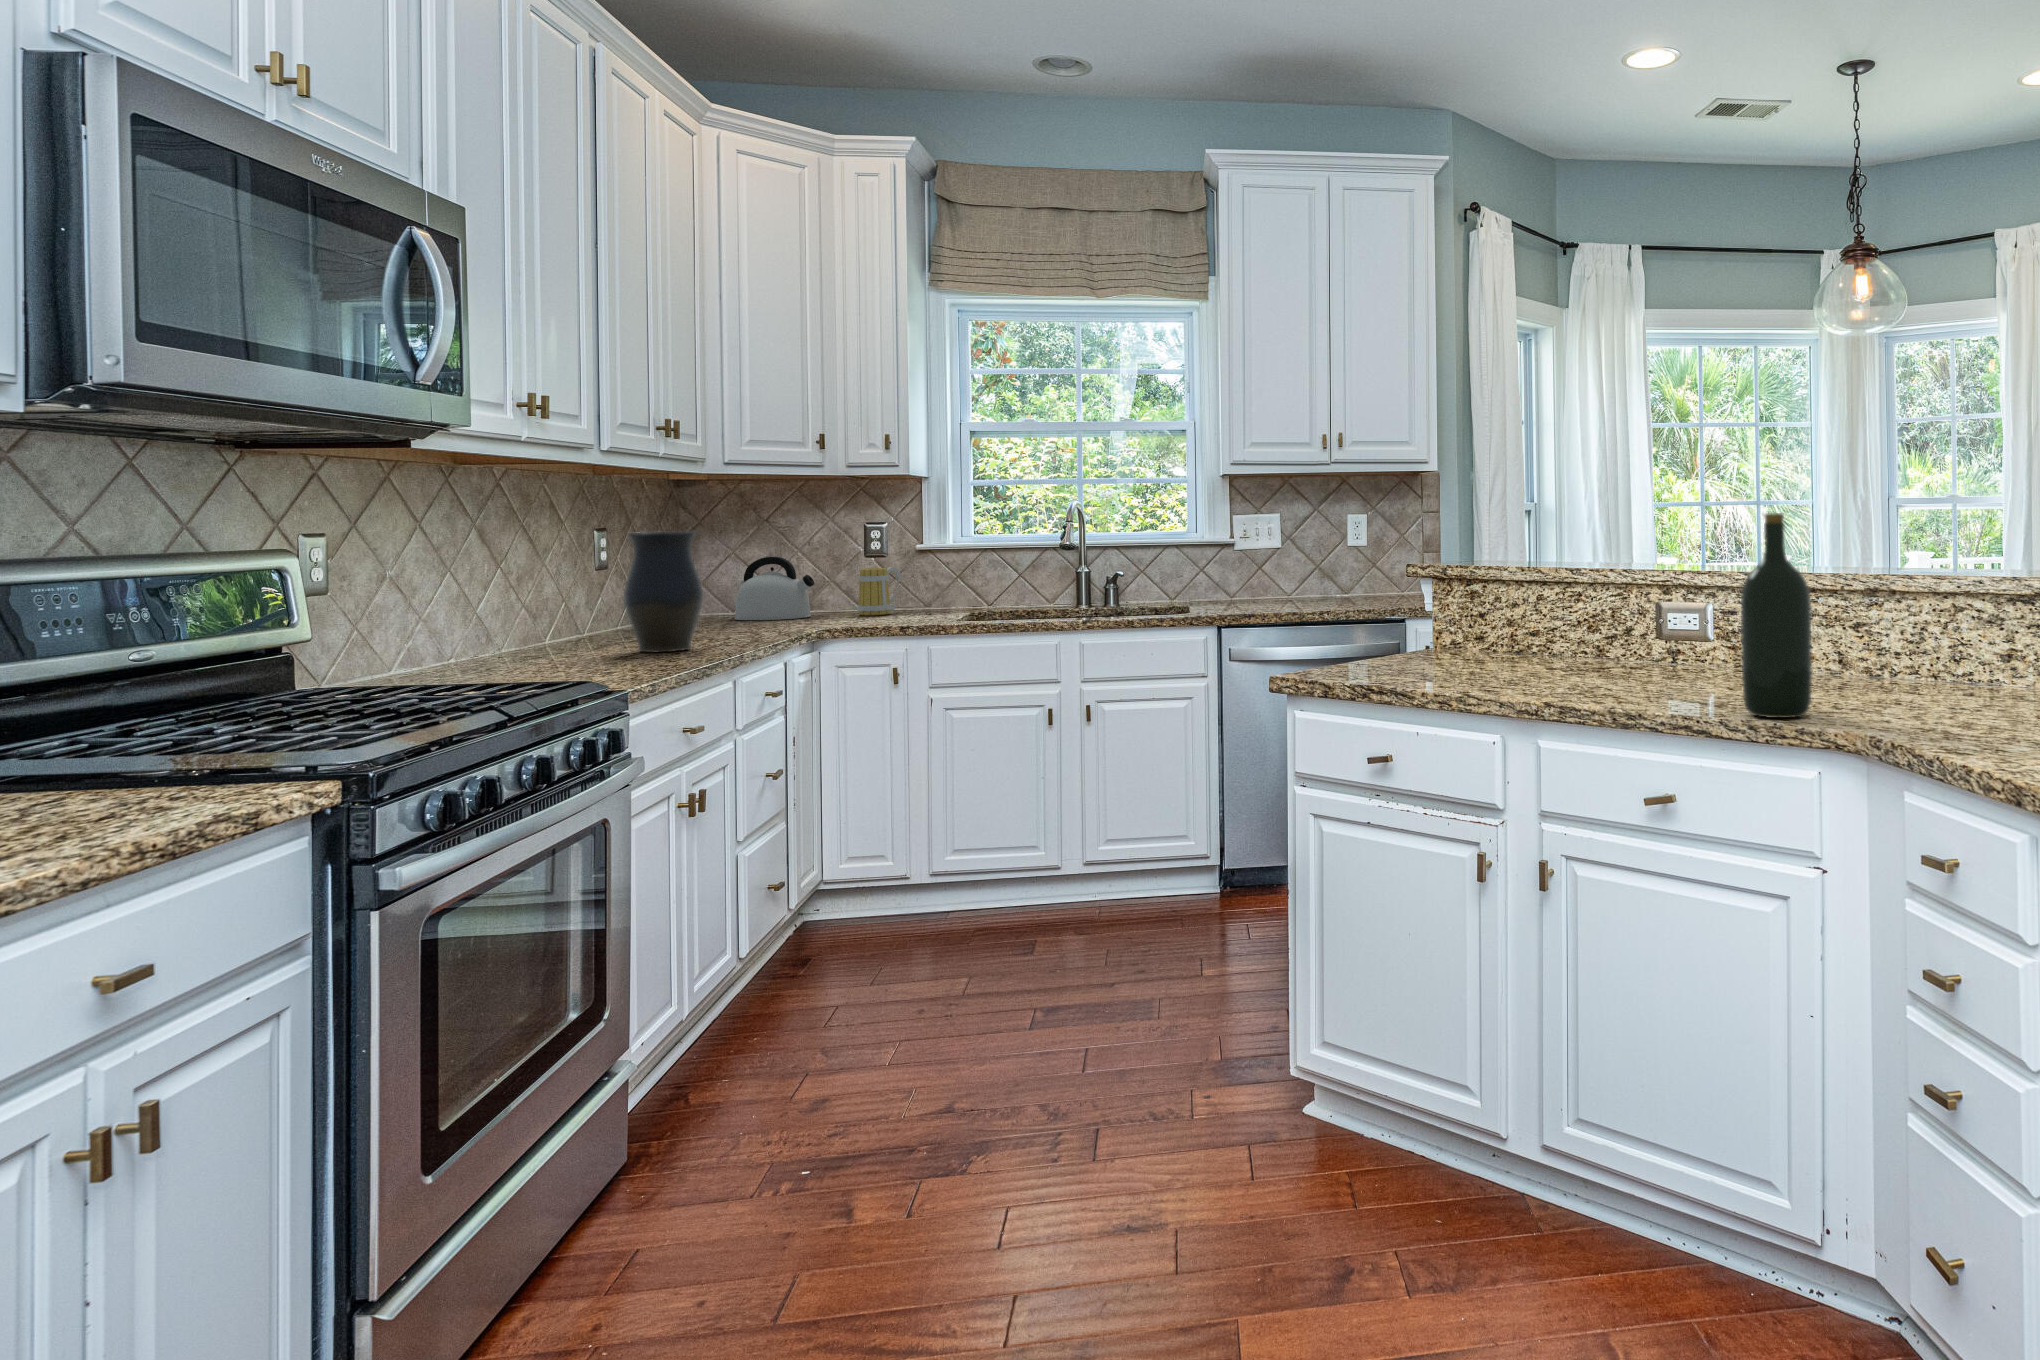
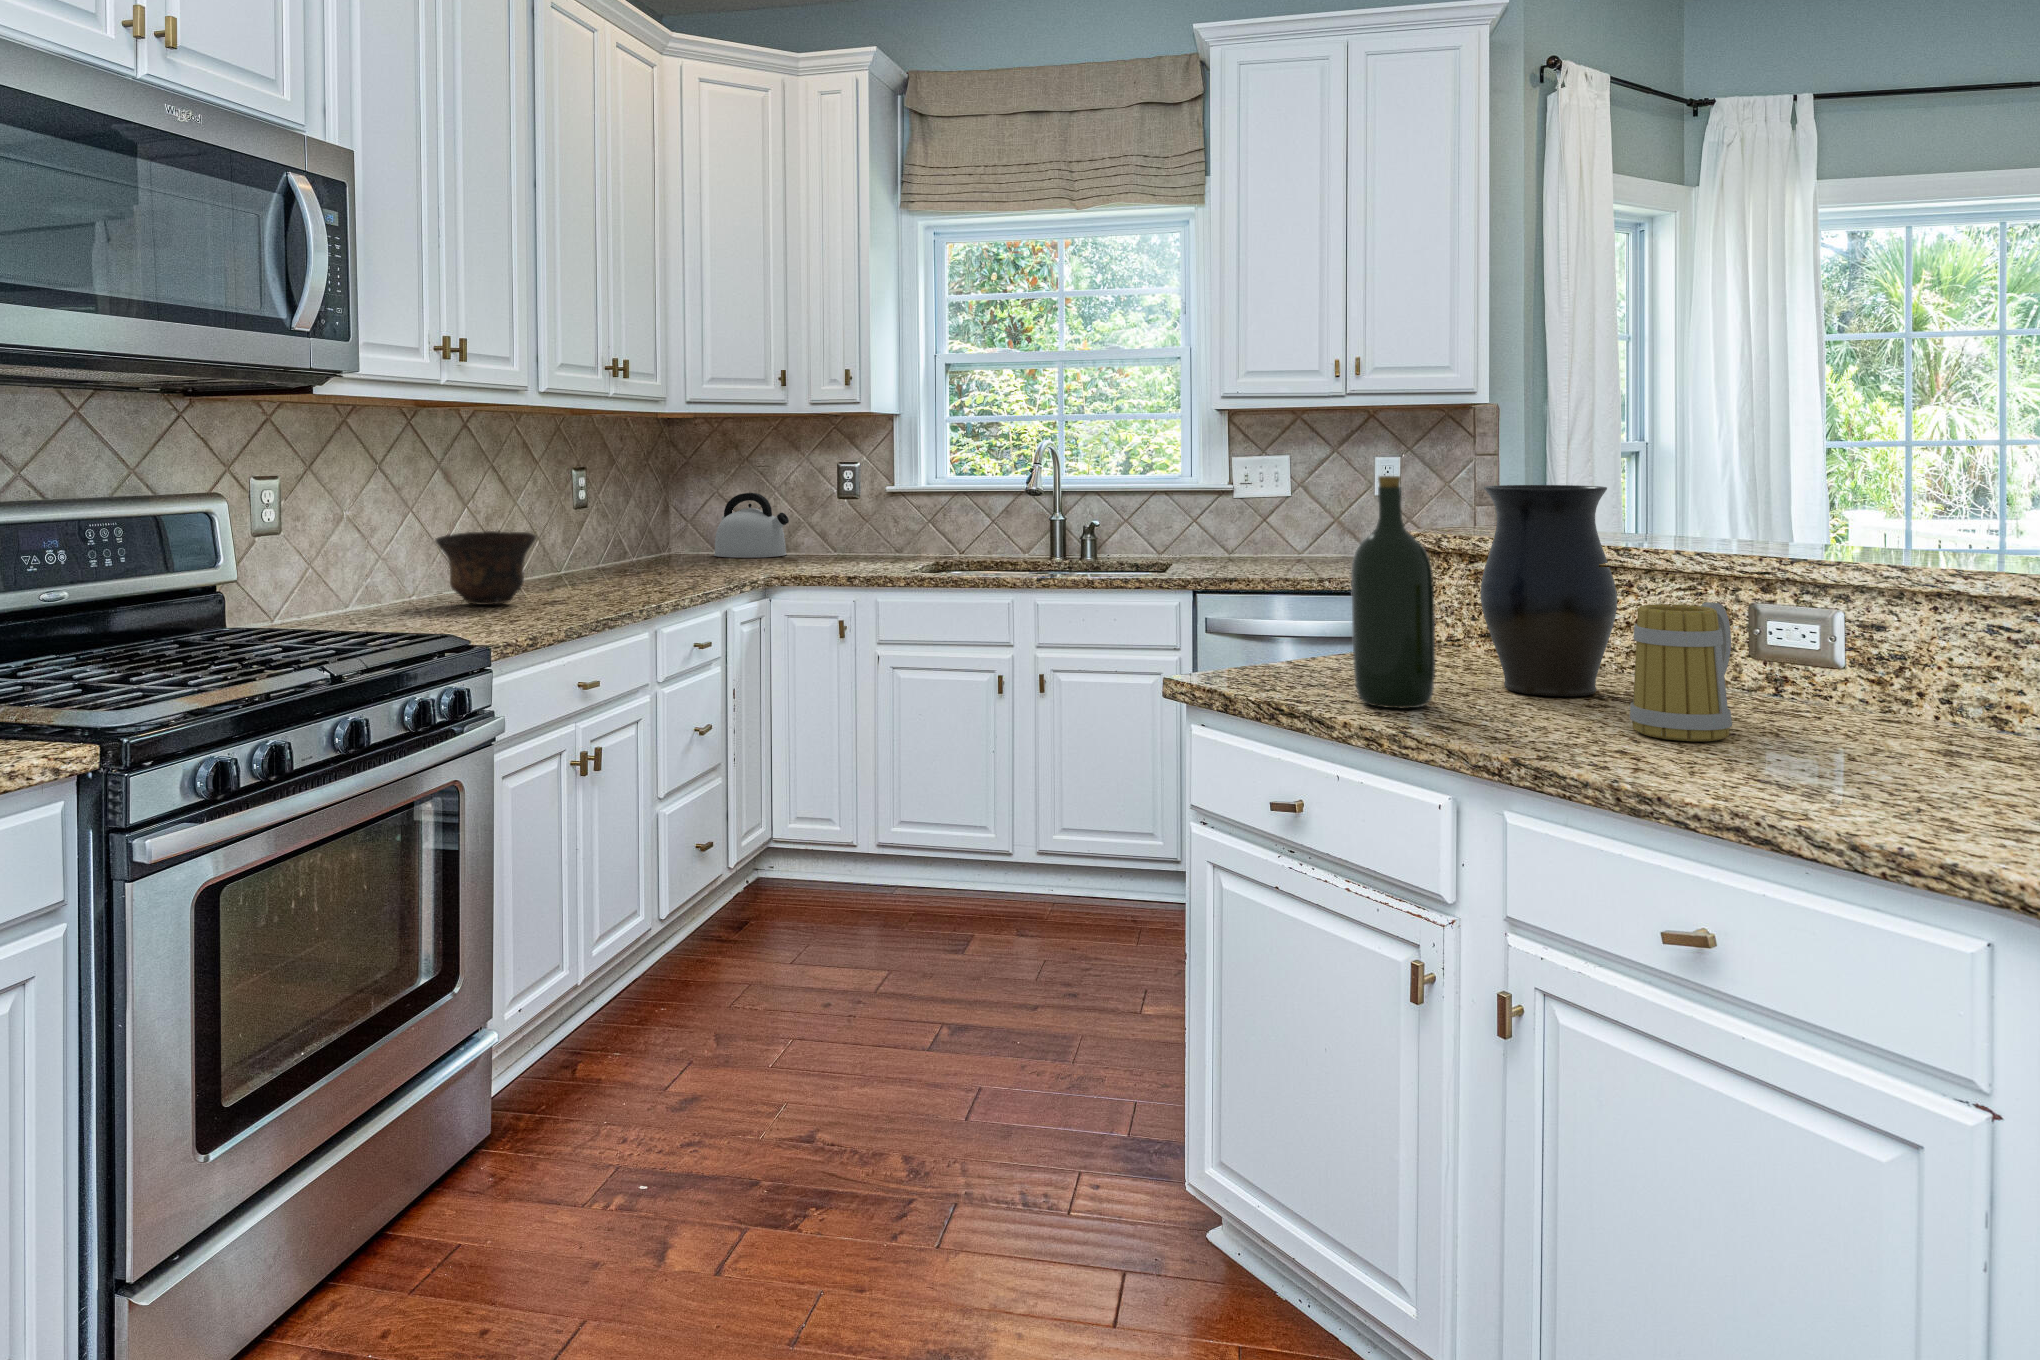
wine bottle: present [1741,513,1812,718] -> present [1351,476,1435,708]
vase: present [624,531,703,653] -> present [1481,485,1617,696]
mug: present [857,567,901,616] -> present [1630,602,1732,741]
bowl: none [503,592,615,665] -> present [435,531,536,605]

